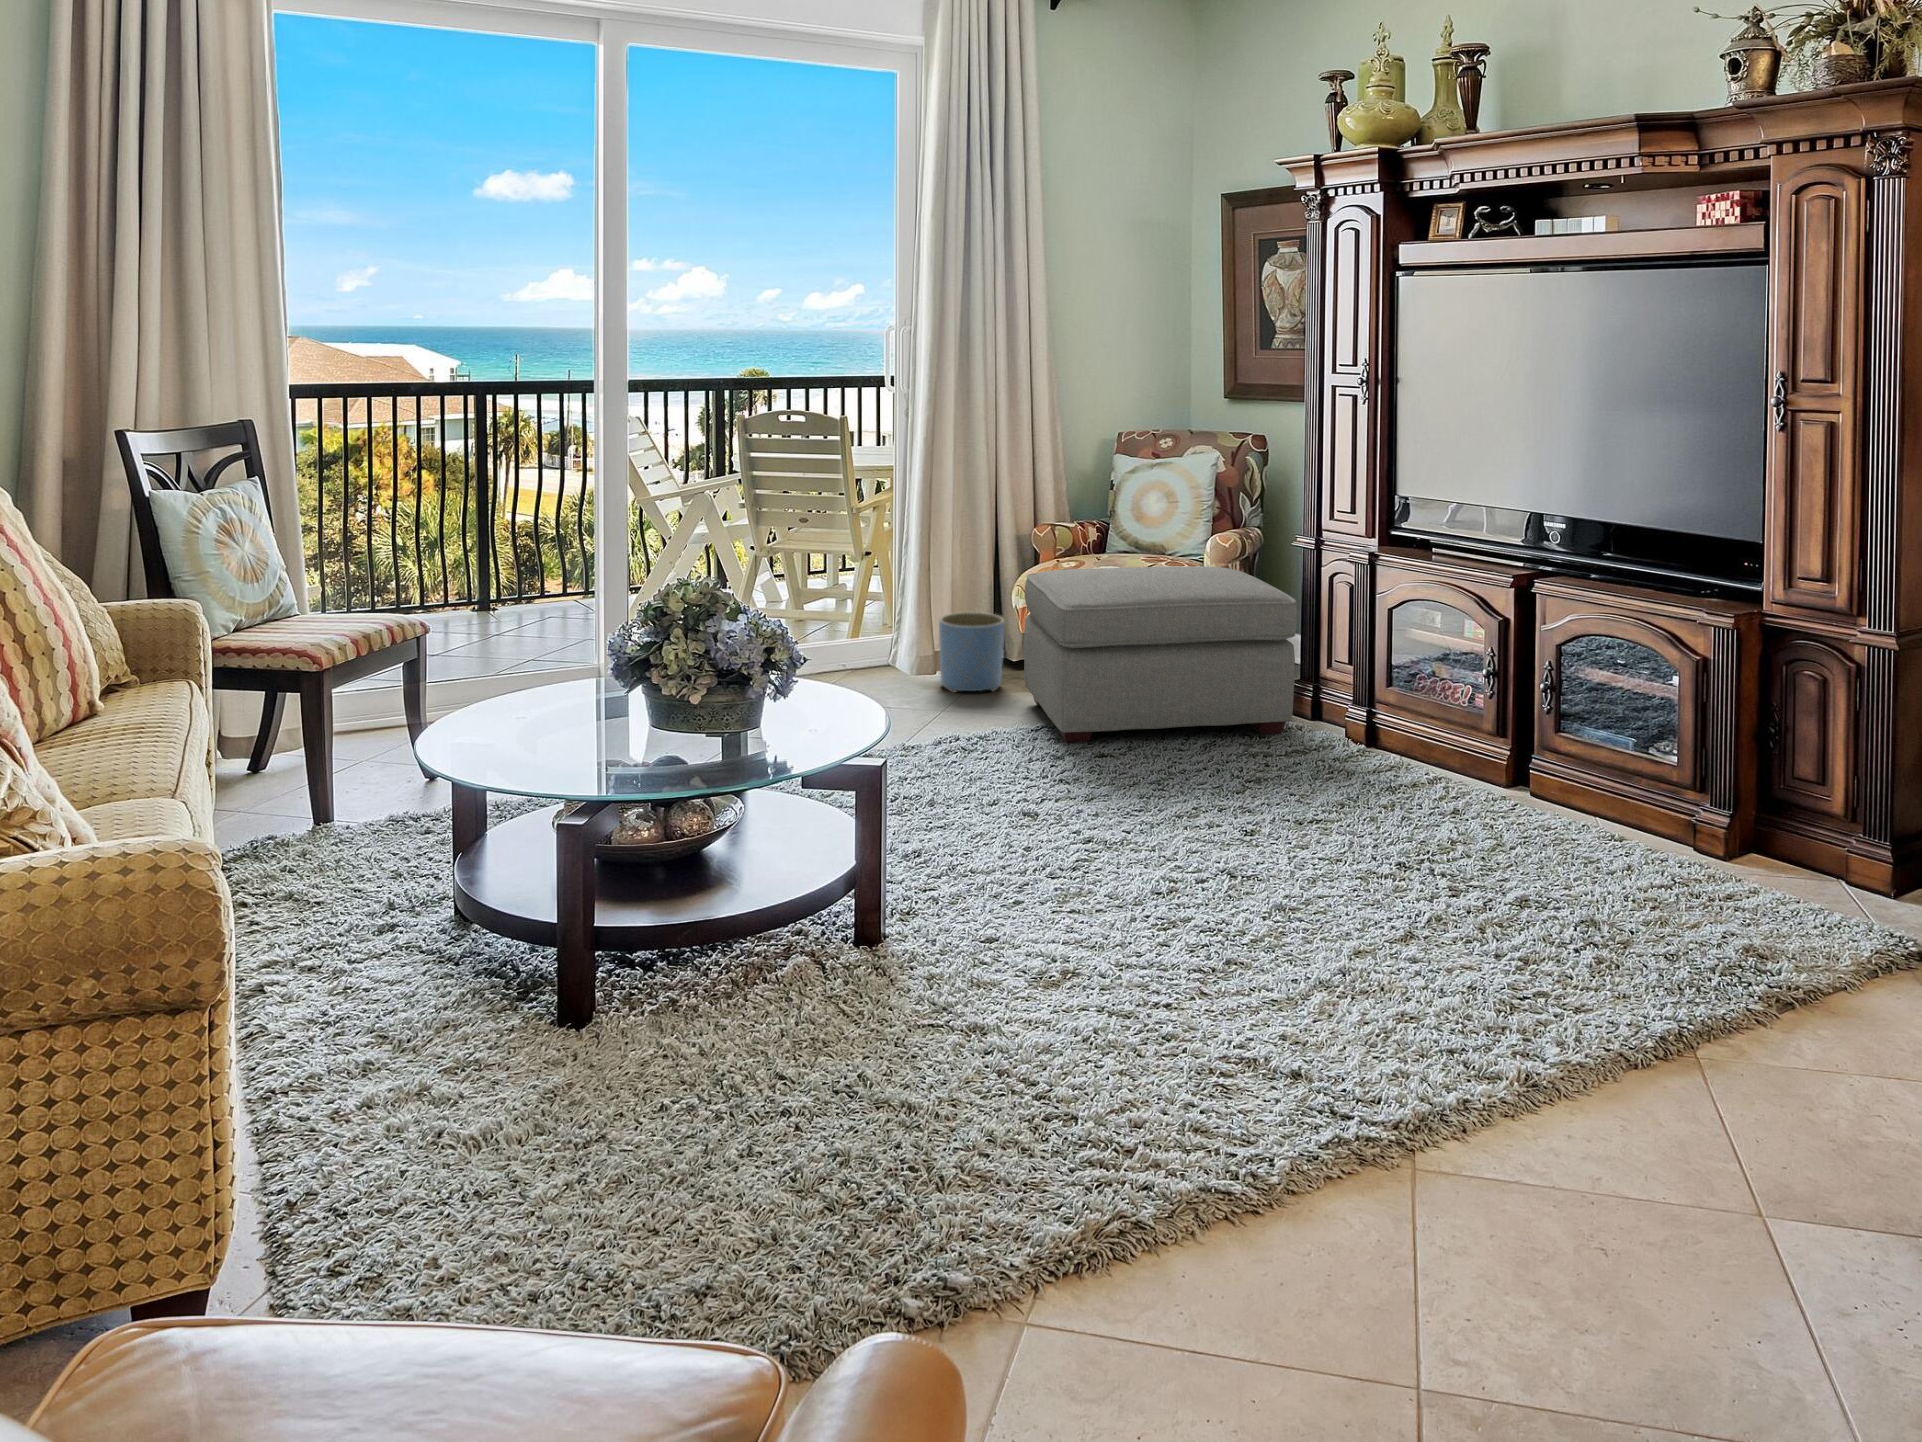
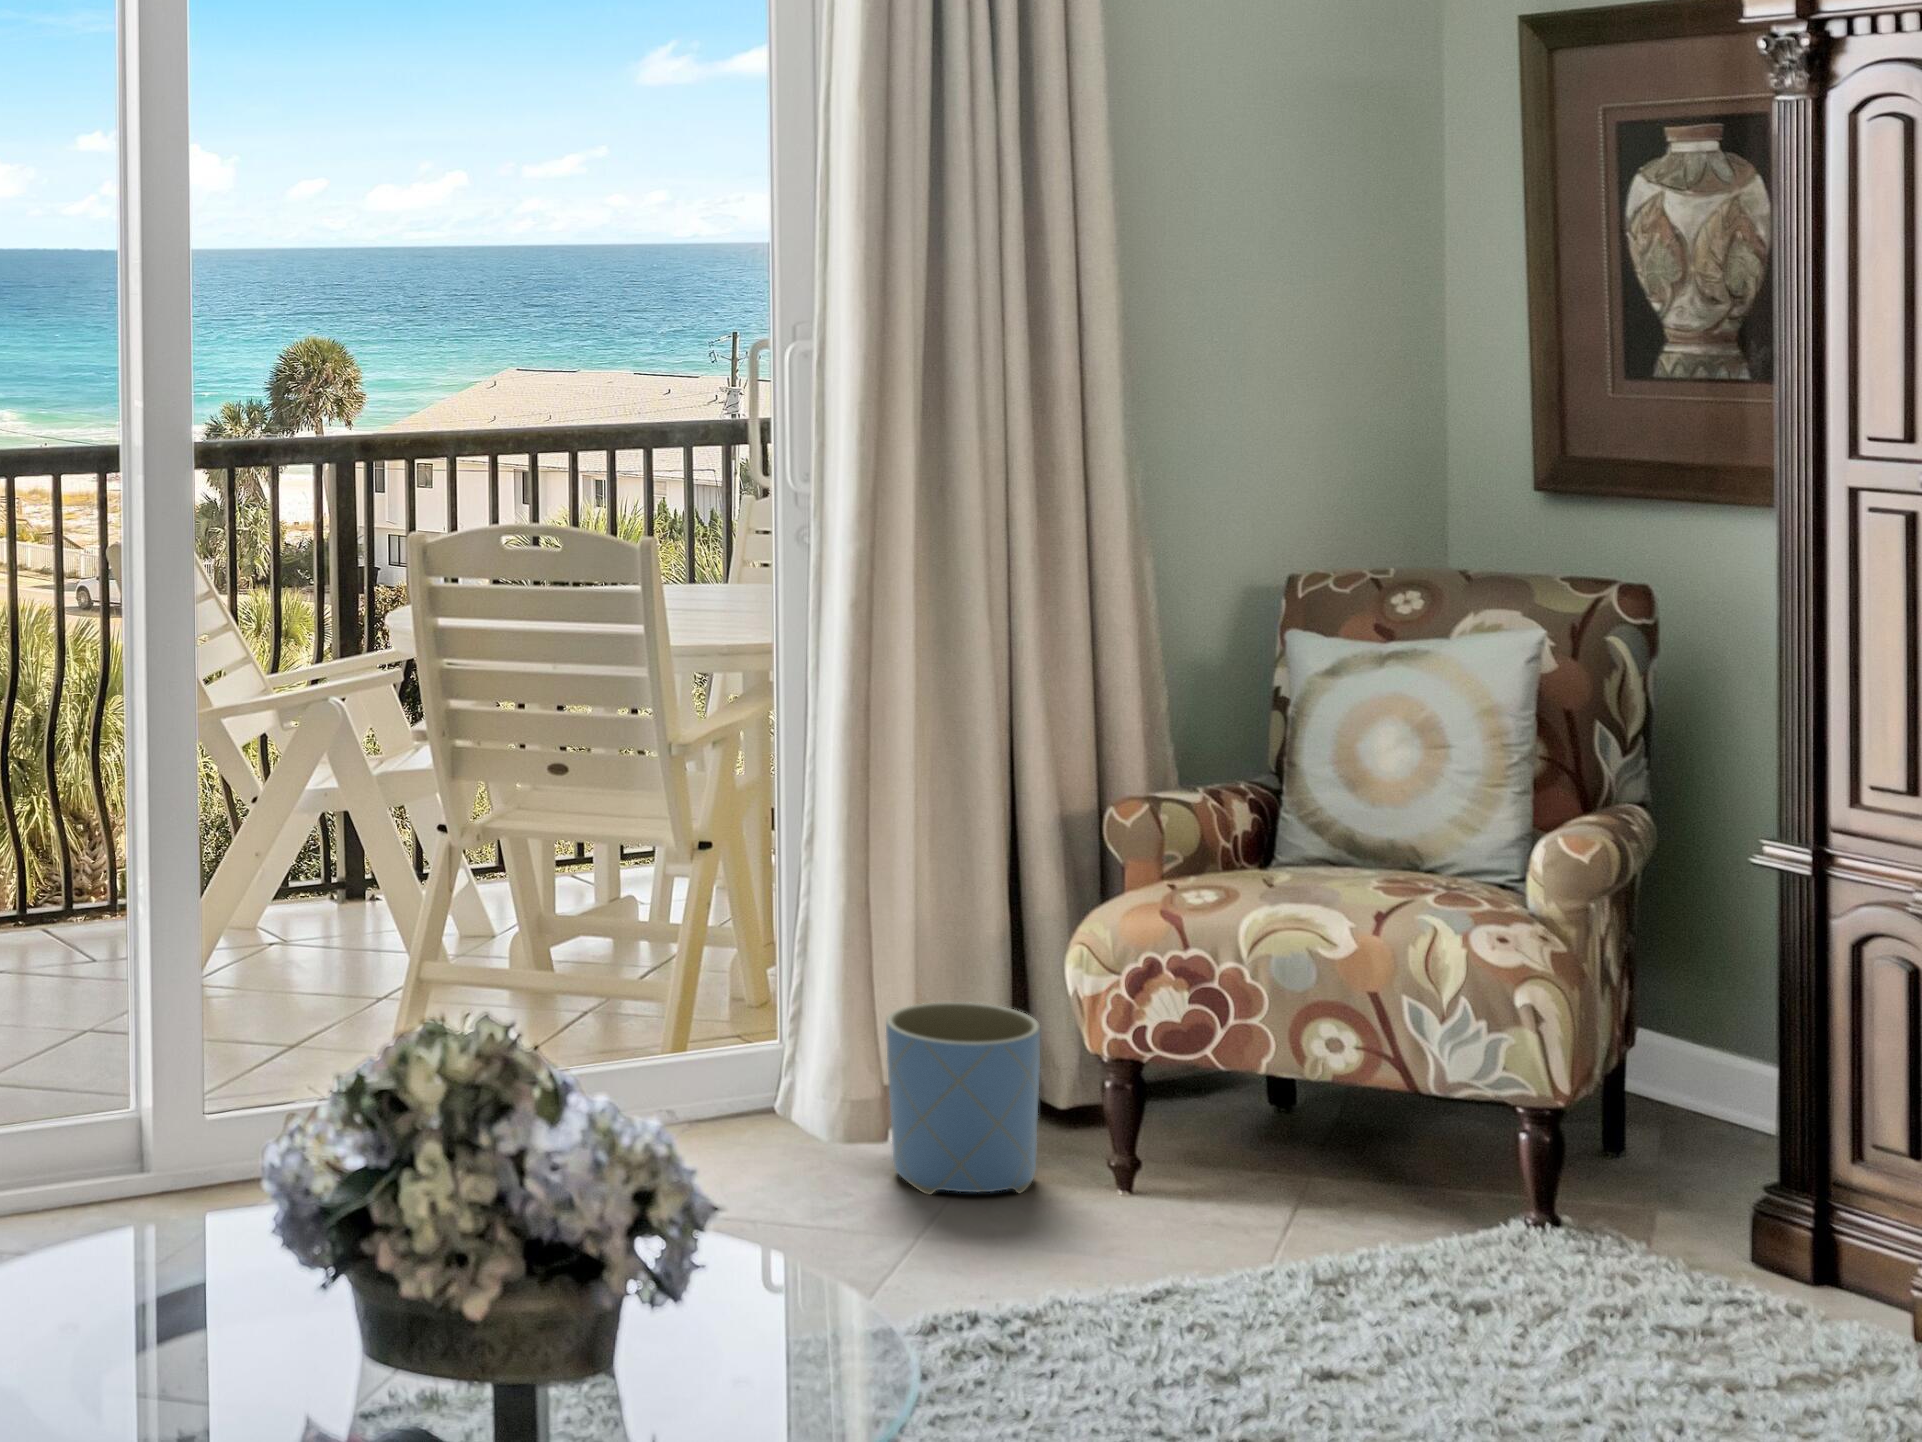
ottoman: present [1024,566,1297,743] -> none [1098,908,1802,1352]

